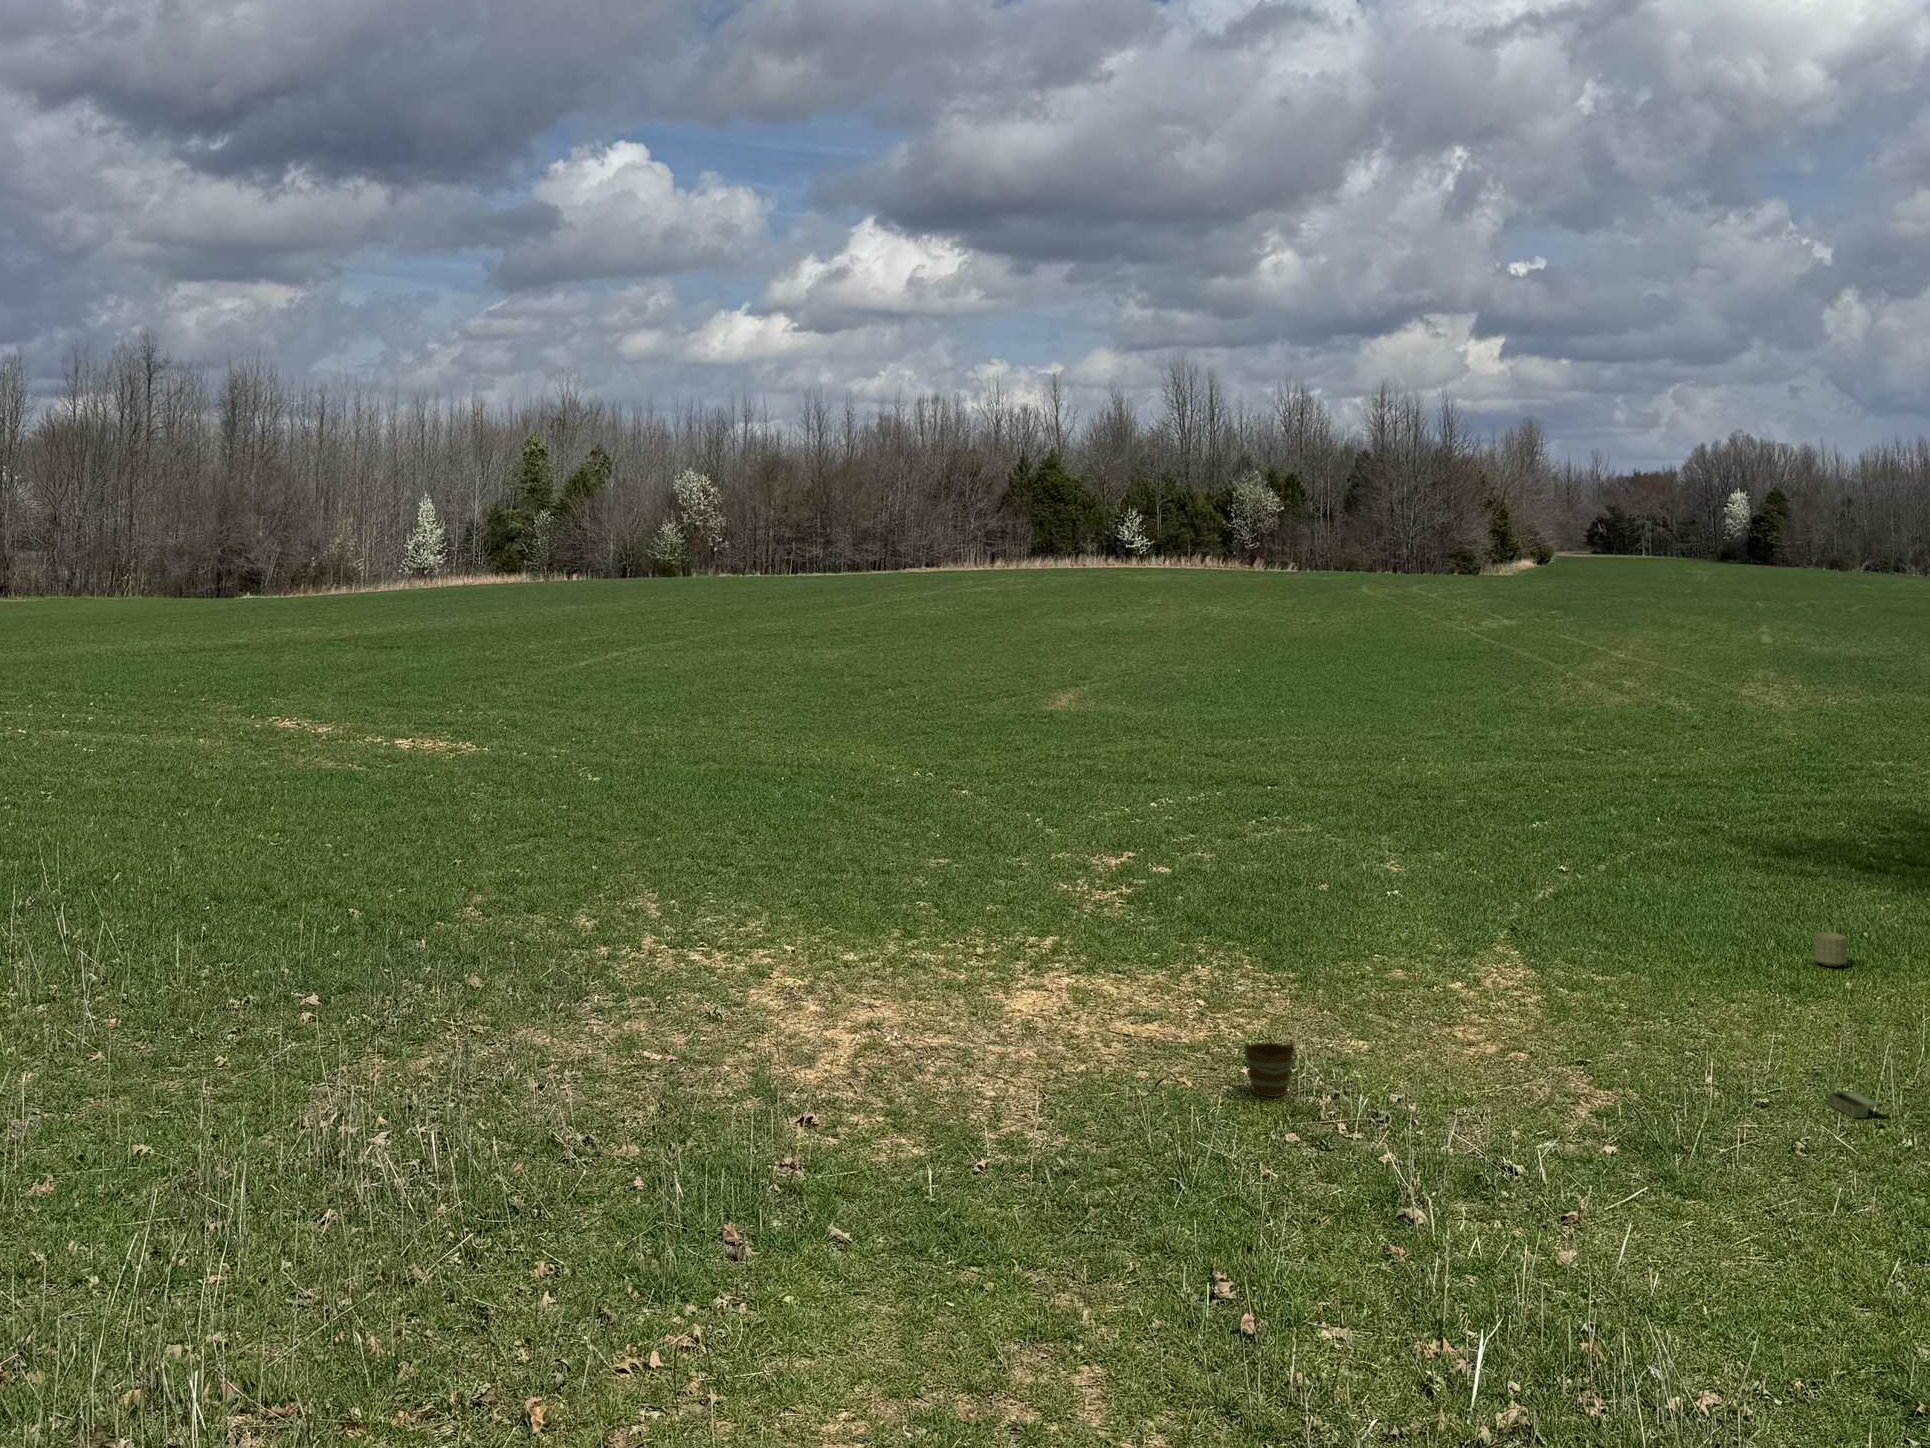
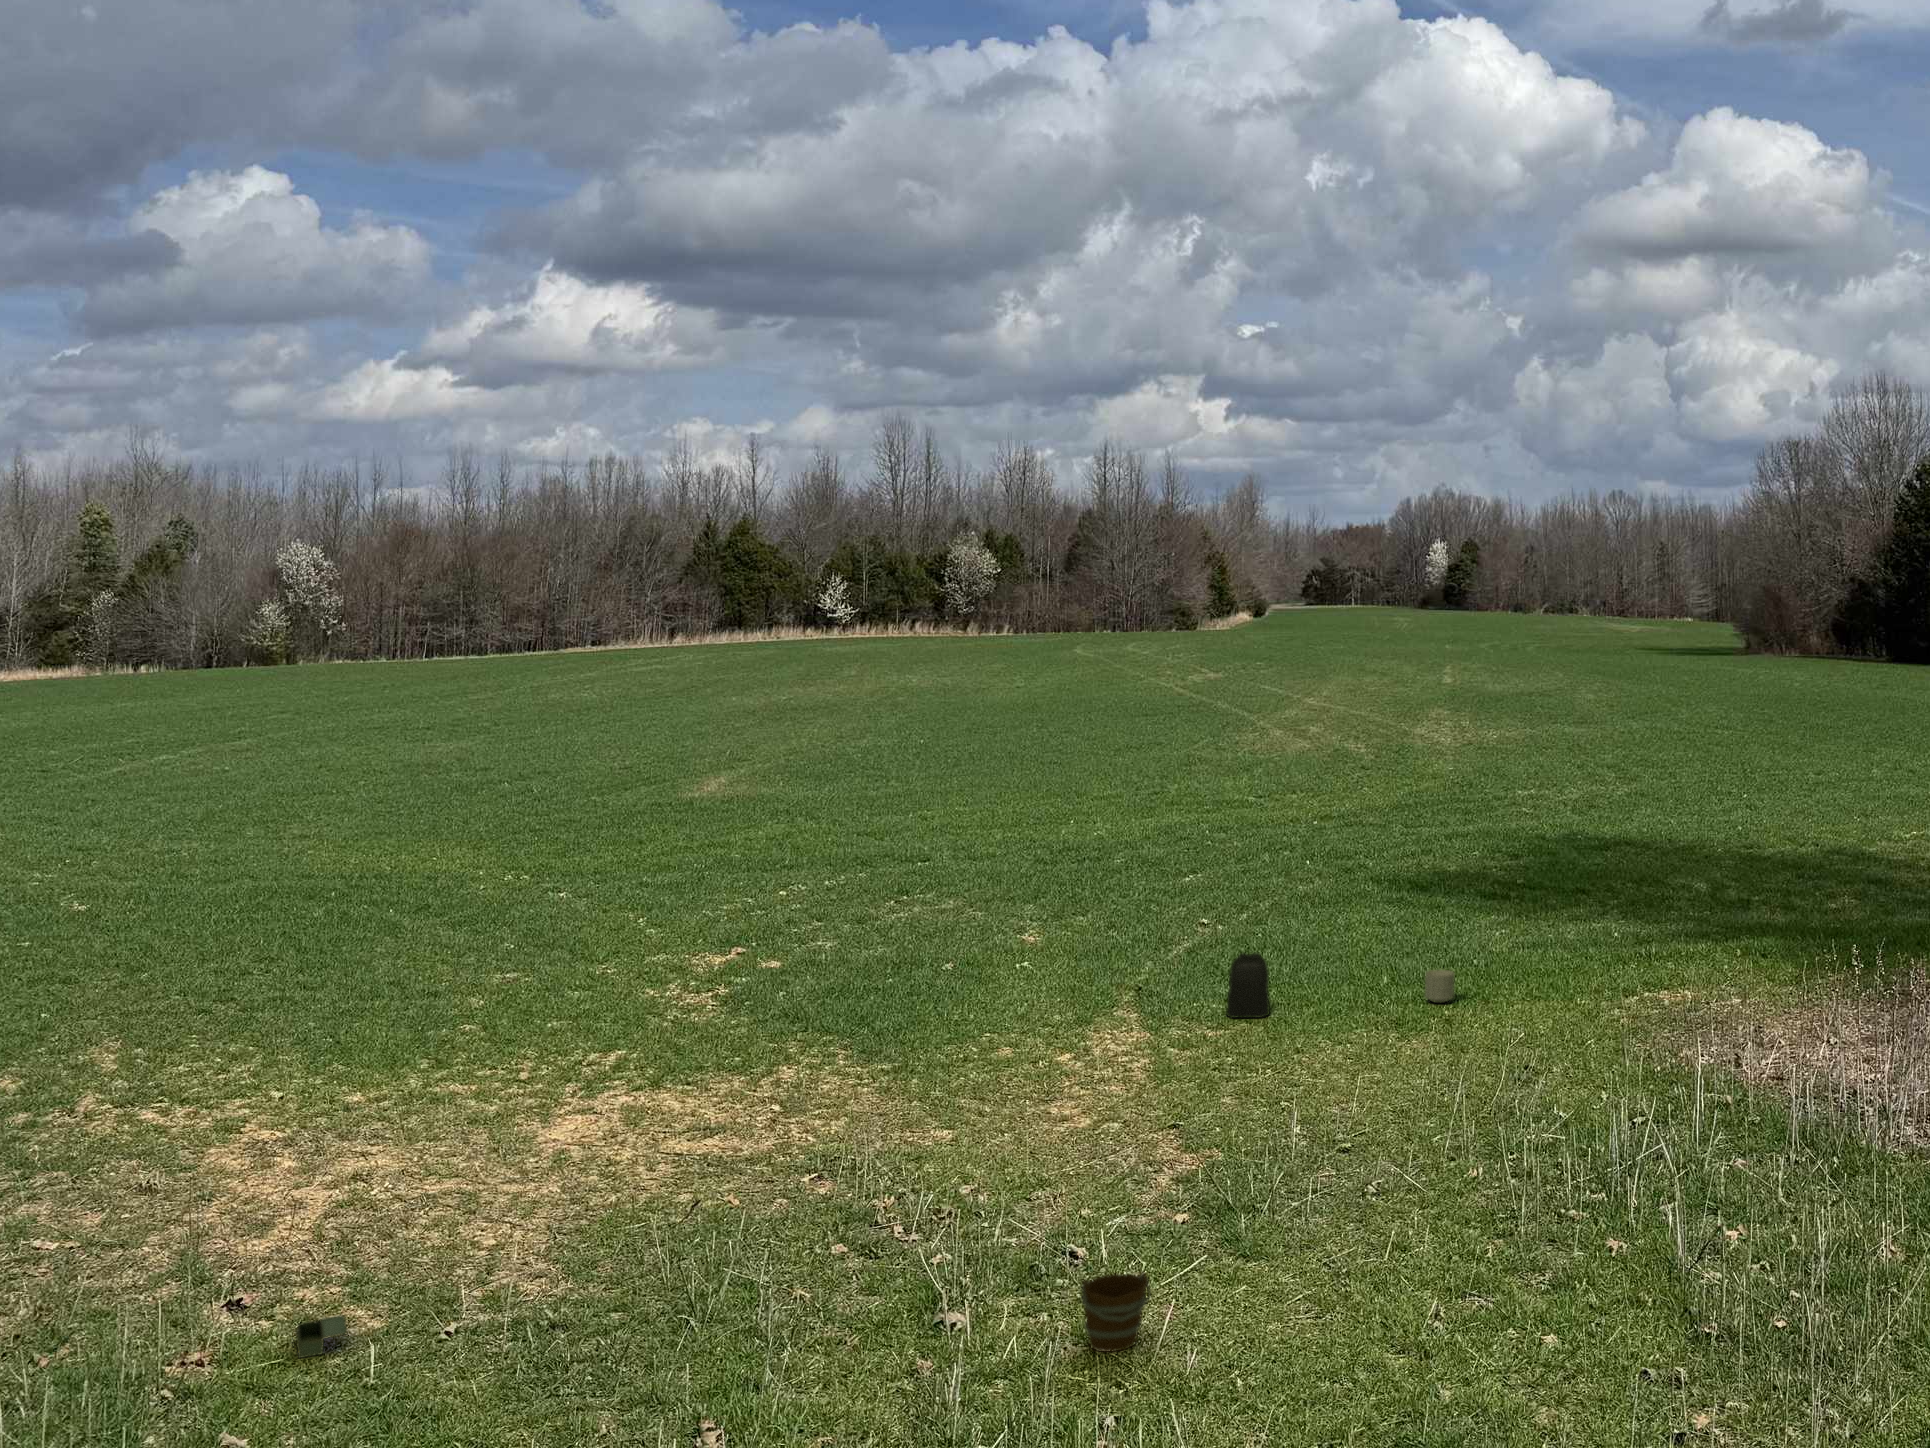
backpack: none [1604,897,1650,965] -> present [1226,952,1270,1018]
bucket: present [1244,1042,1297,1097] -> present [1081,1271,1151,1352]
toolbox: present [1828,1091,1880,1118] -> present [293,1315,347,1358]

